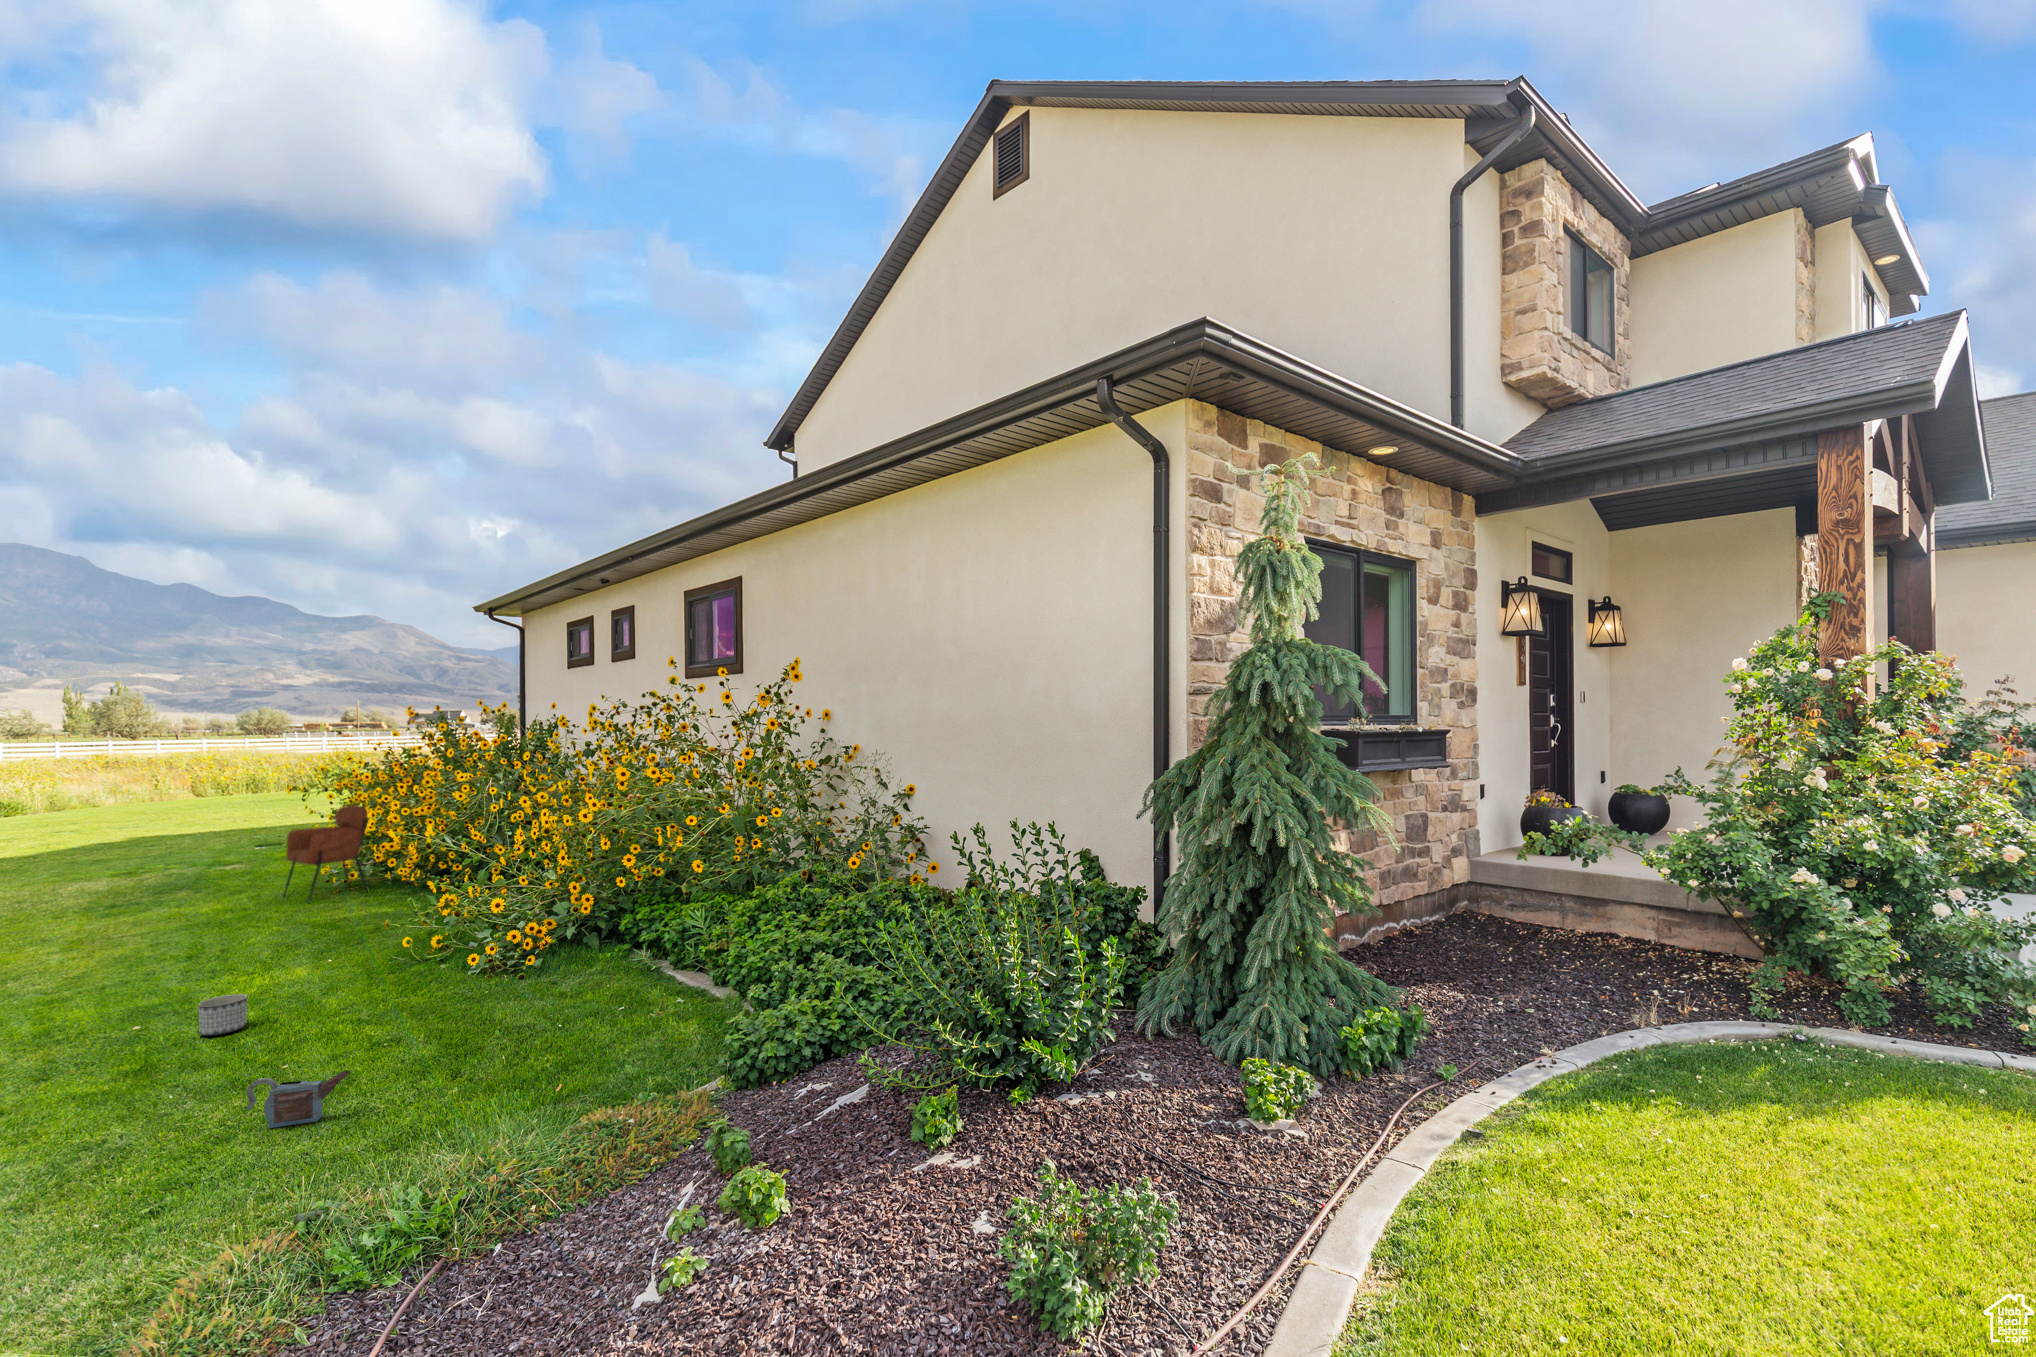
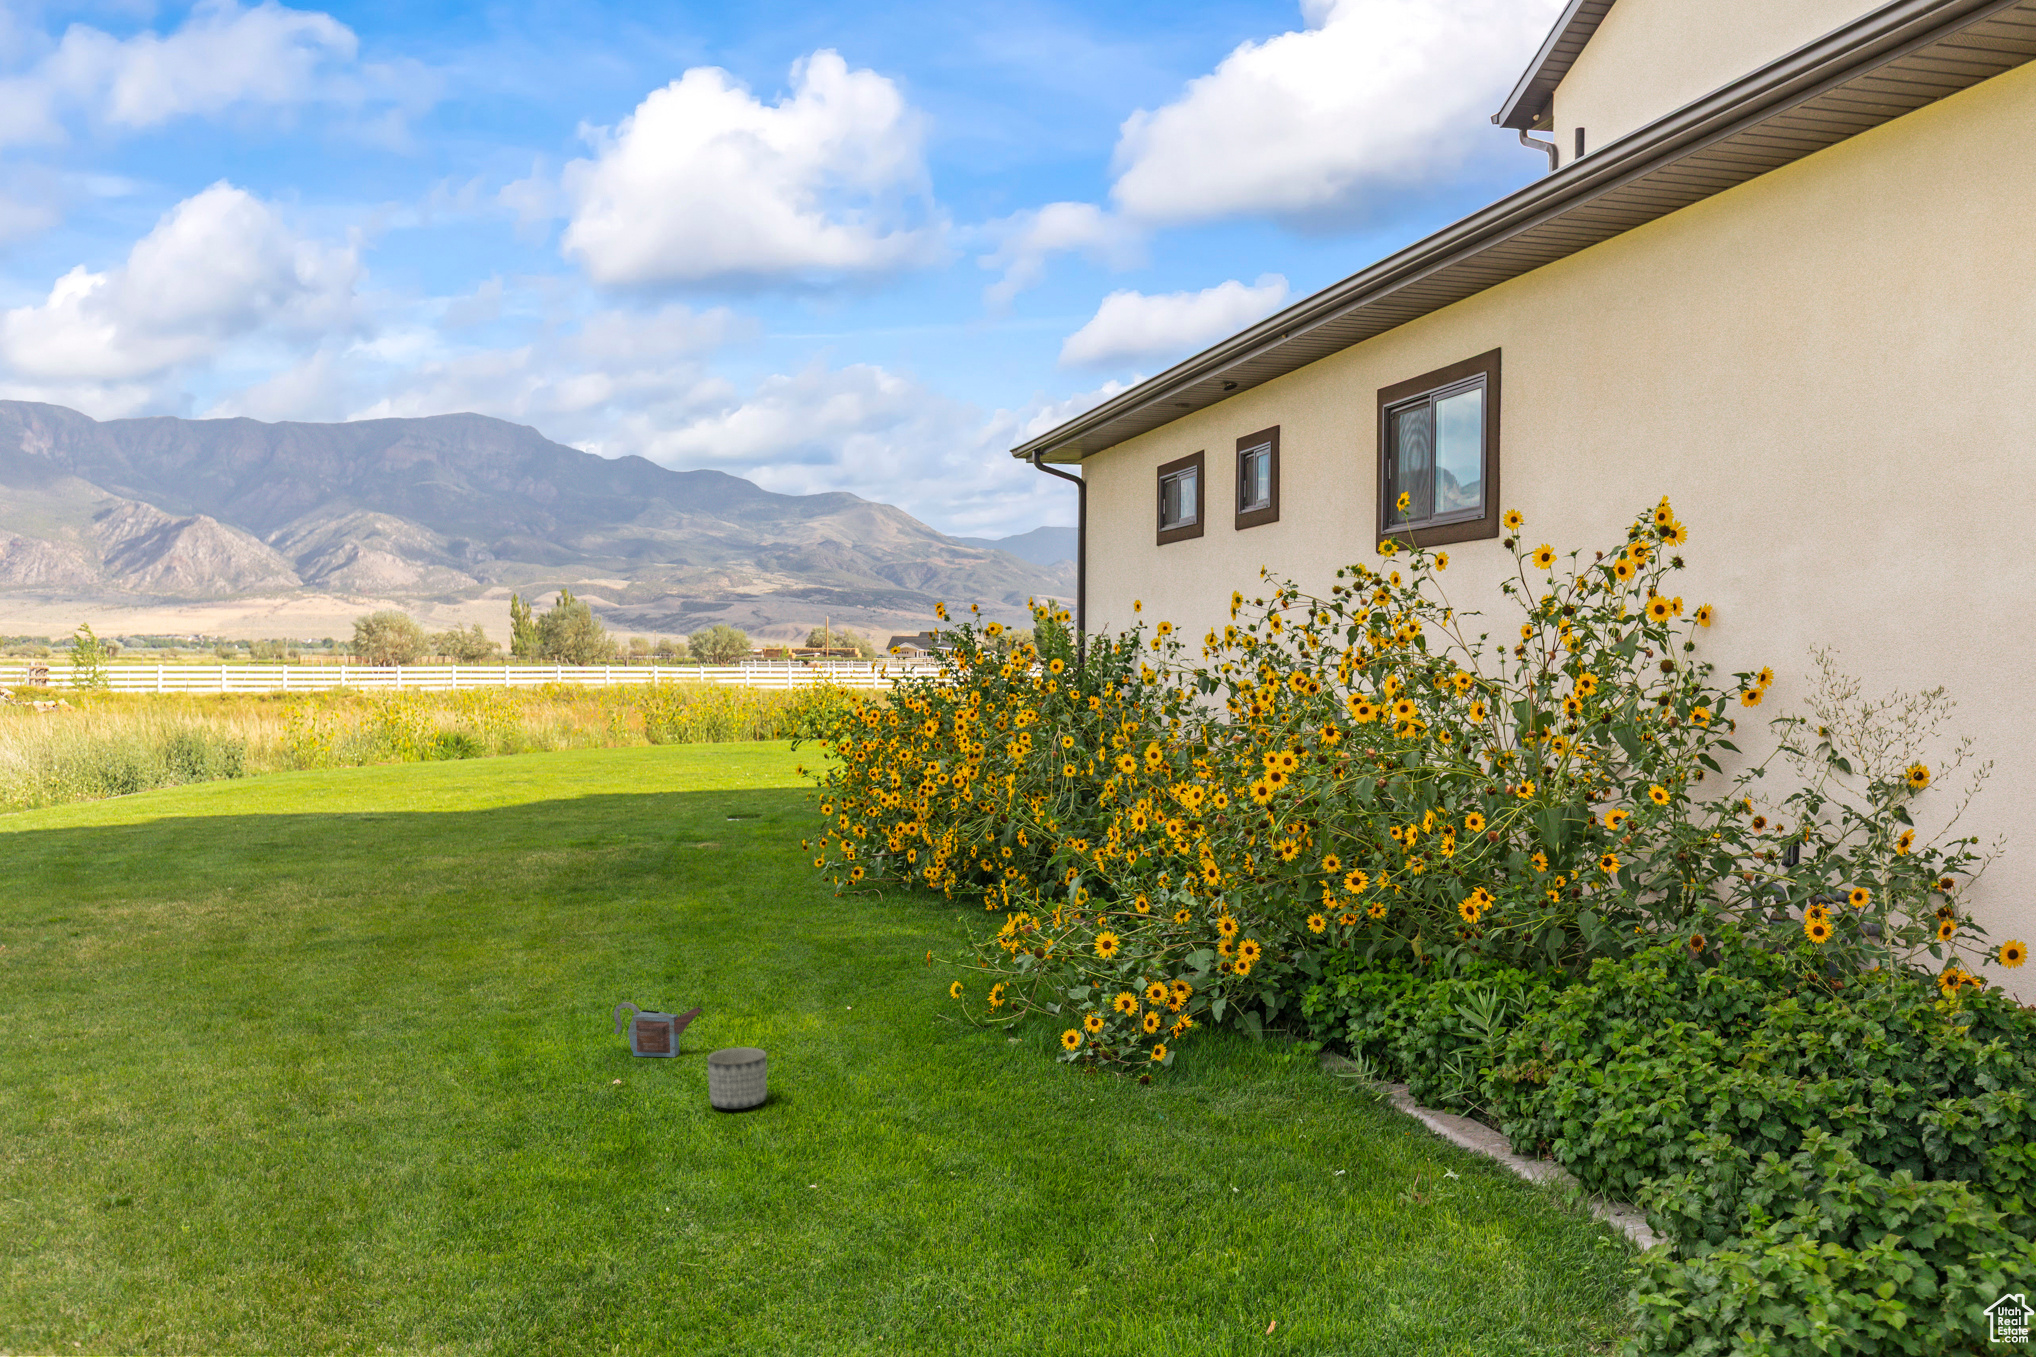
chair: present [284,805,369,903] -> none [793,762,899,909]
watering can: present [246,1070,350,1128] -> present [614,1002,703,1057]

